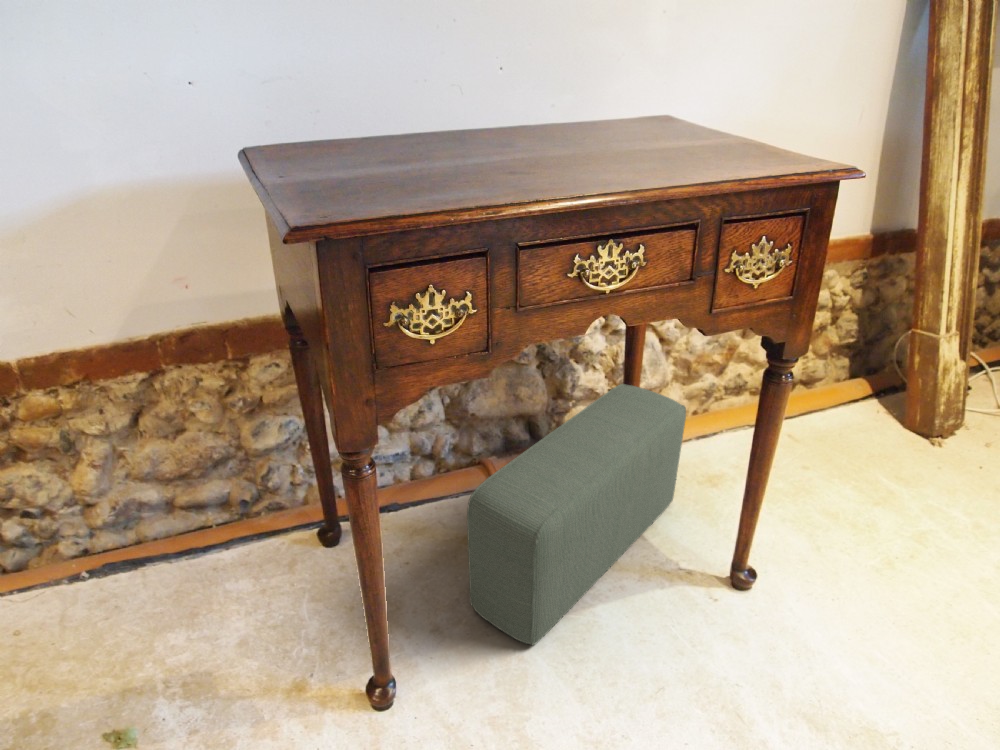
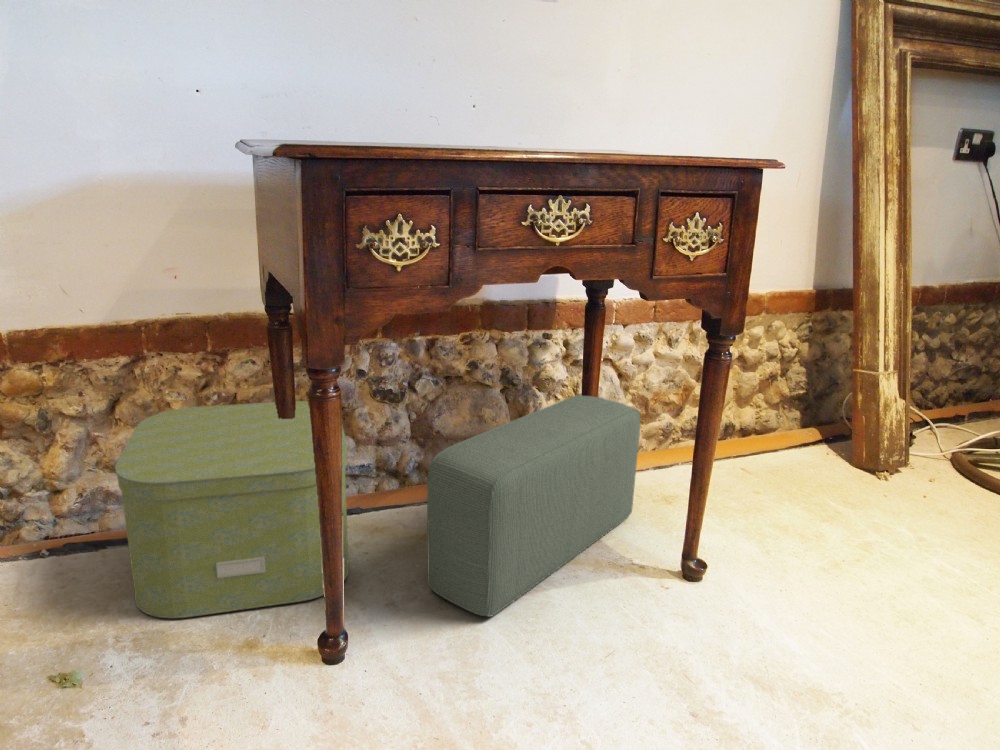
storage box: none [147,403,390,653] -> present [115,401,349,618]

